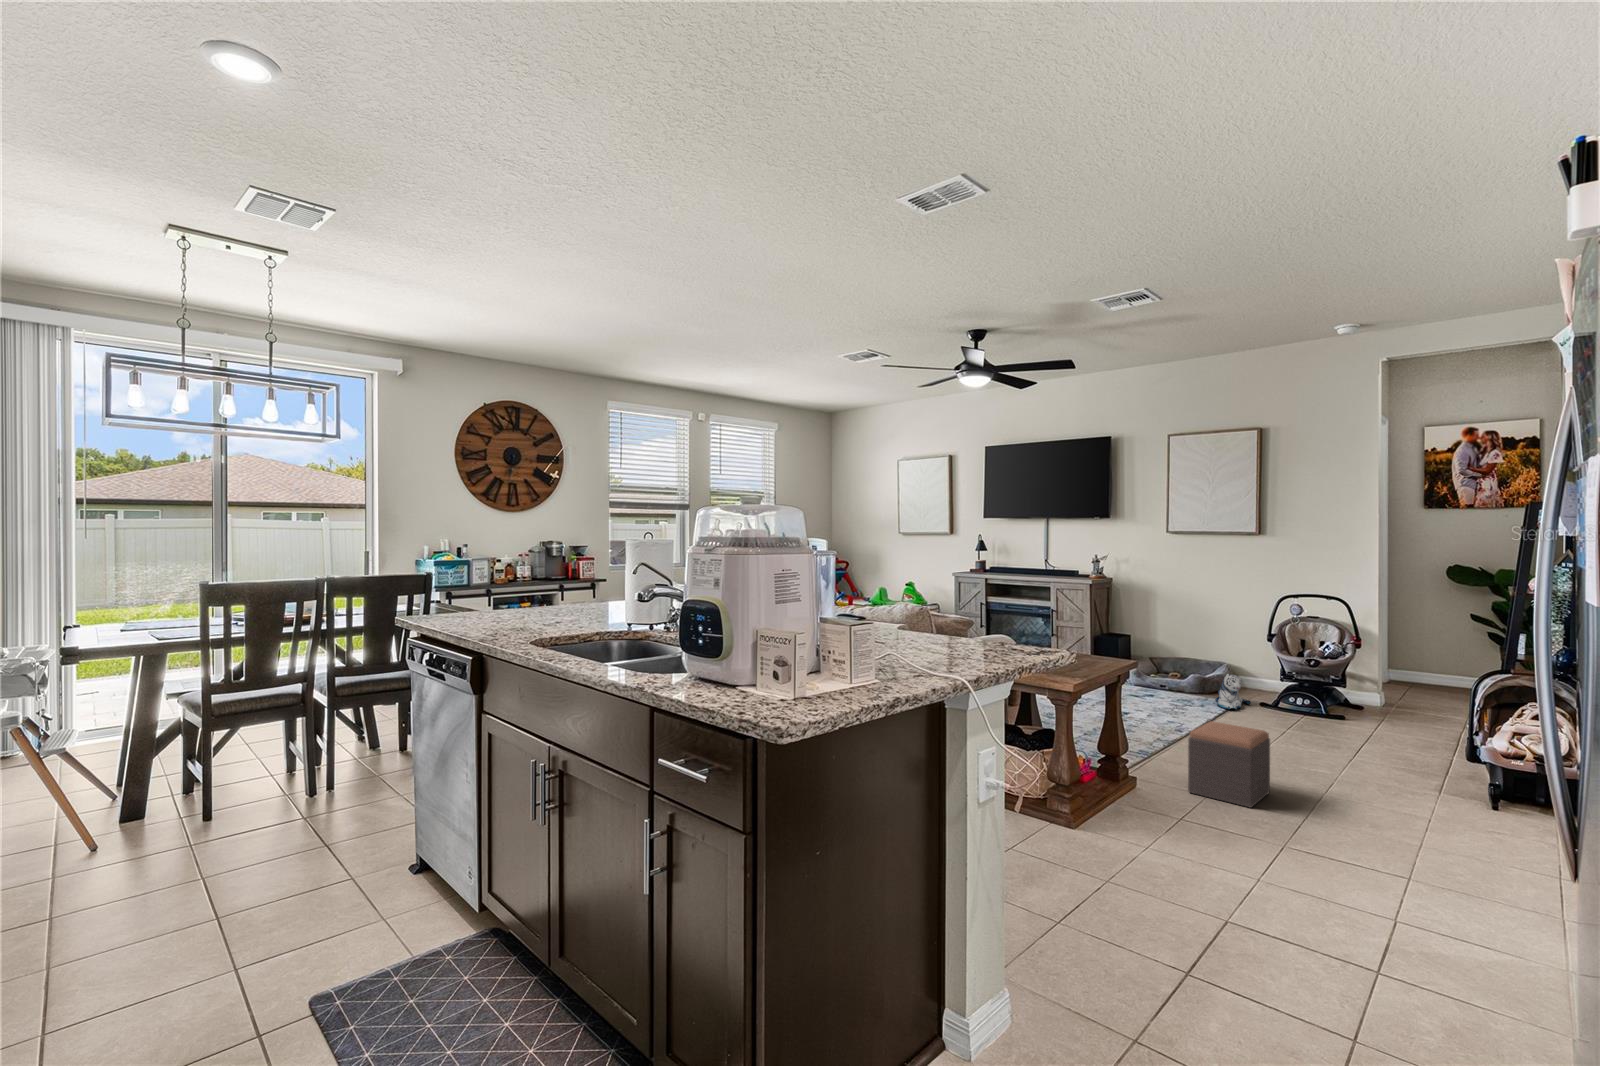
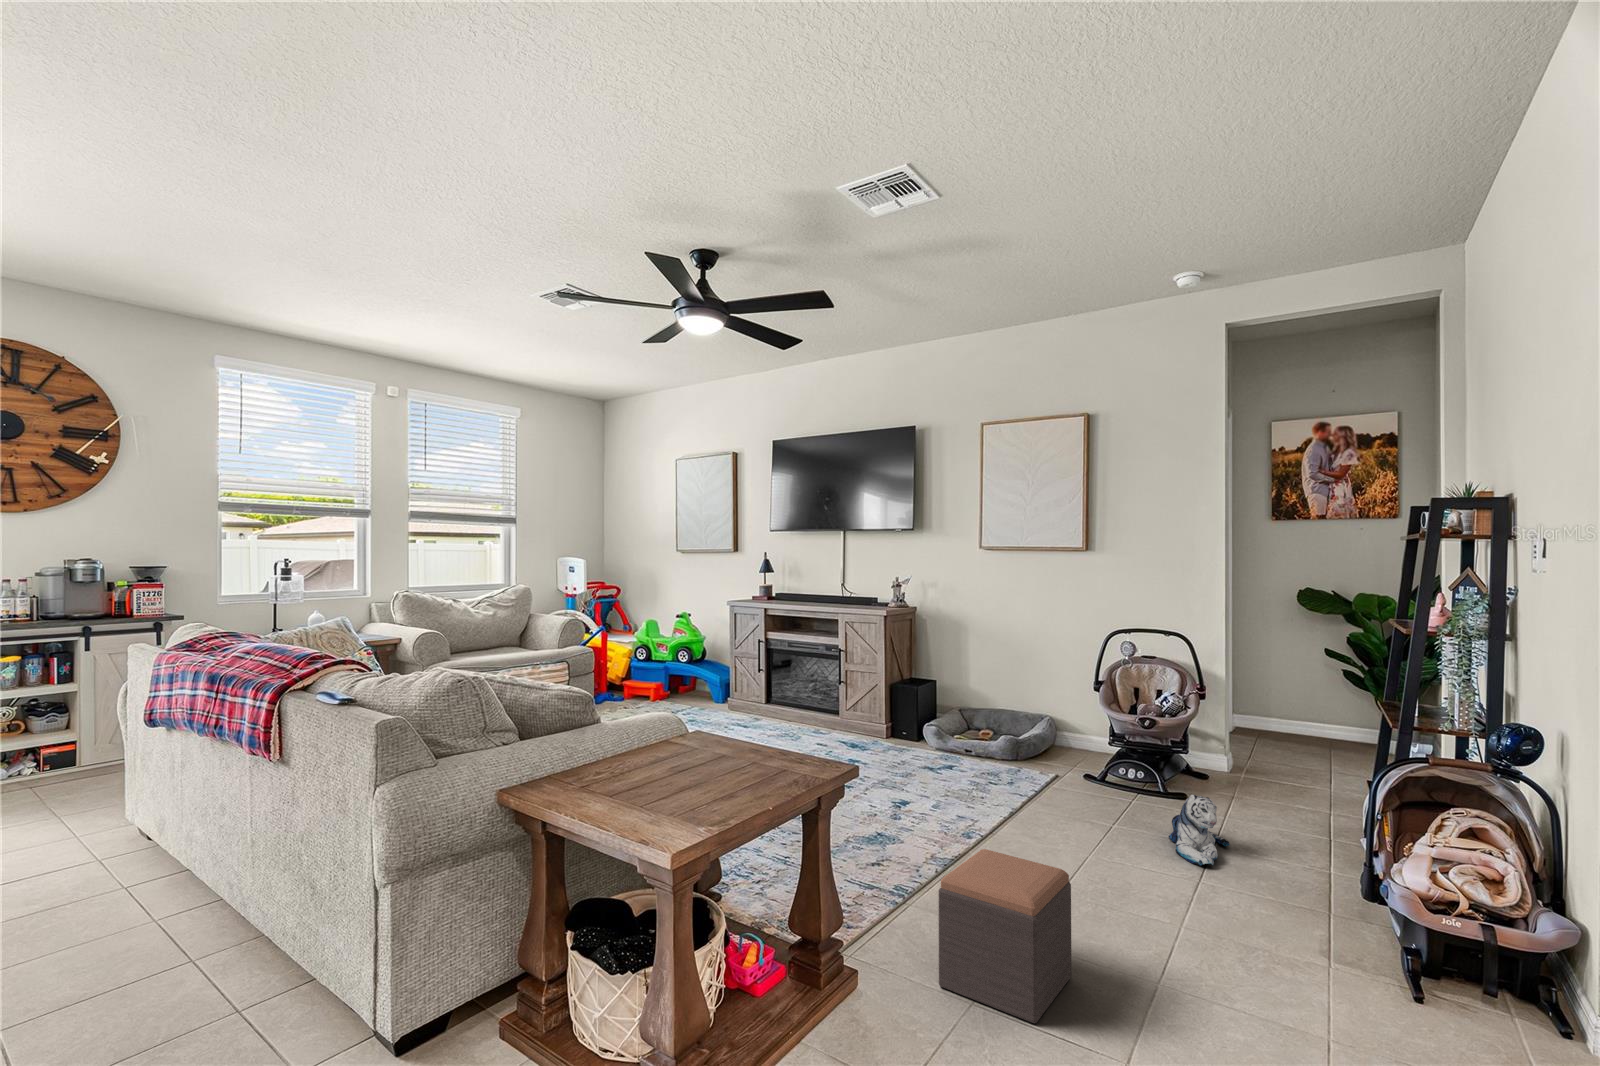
plush toy: present [1215,674,1251,709] -> present [1169,795,1230,866]

